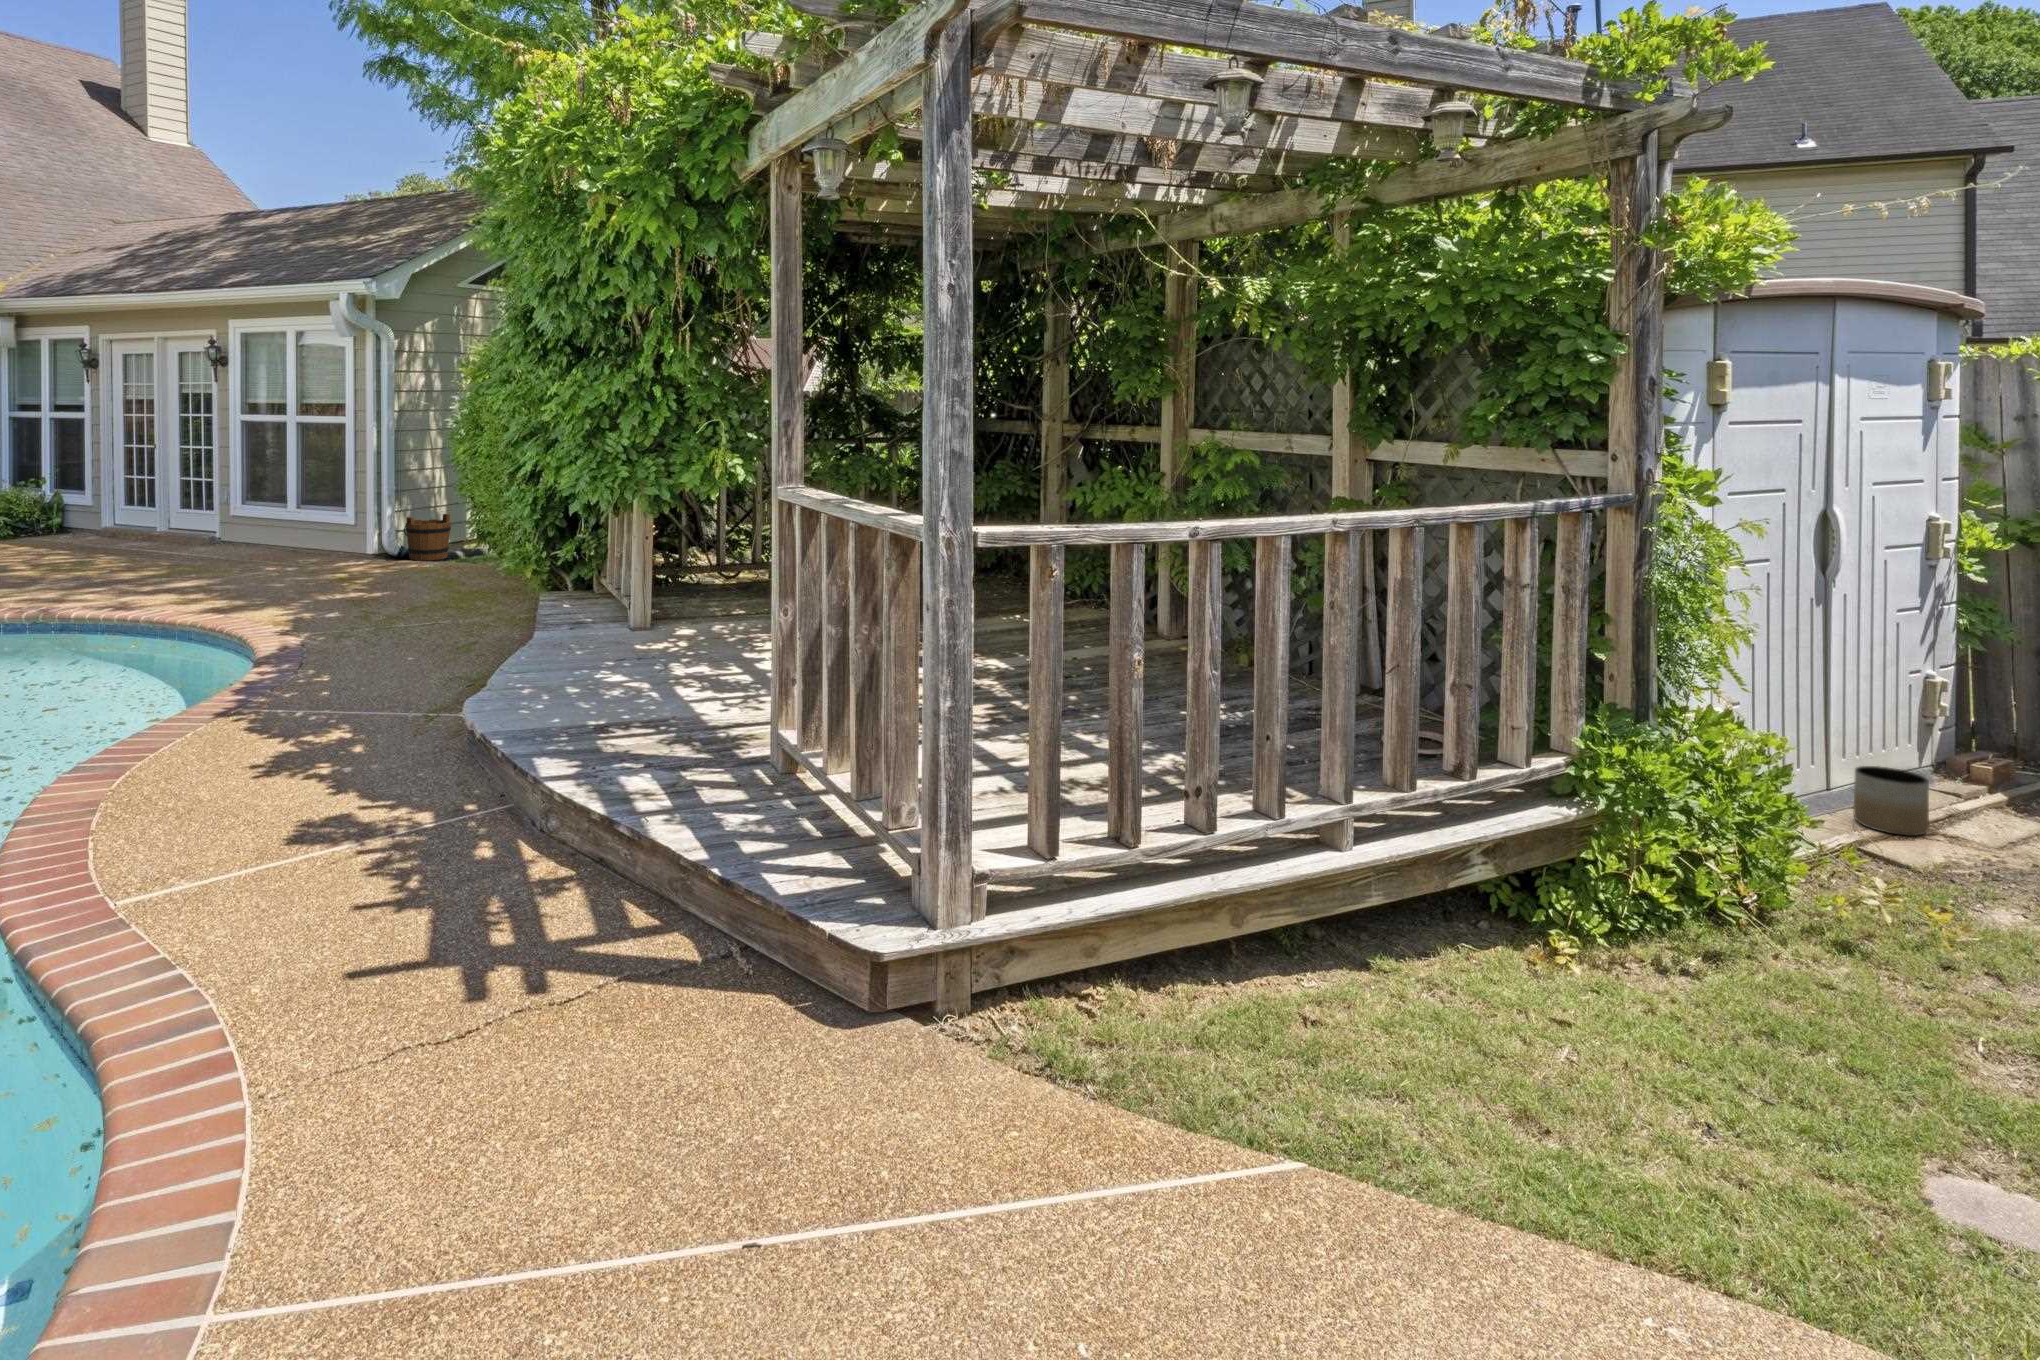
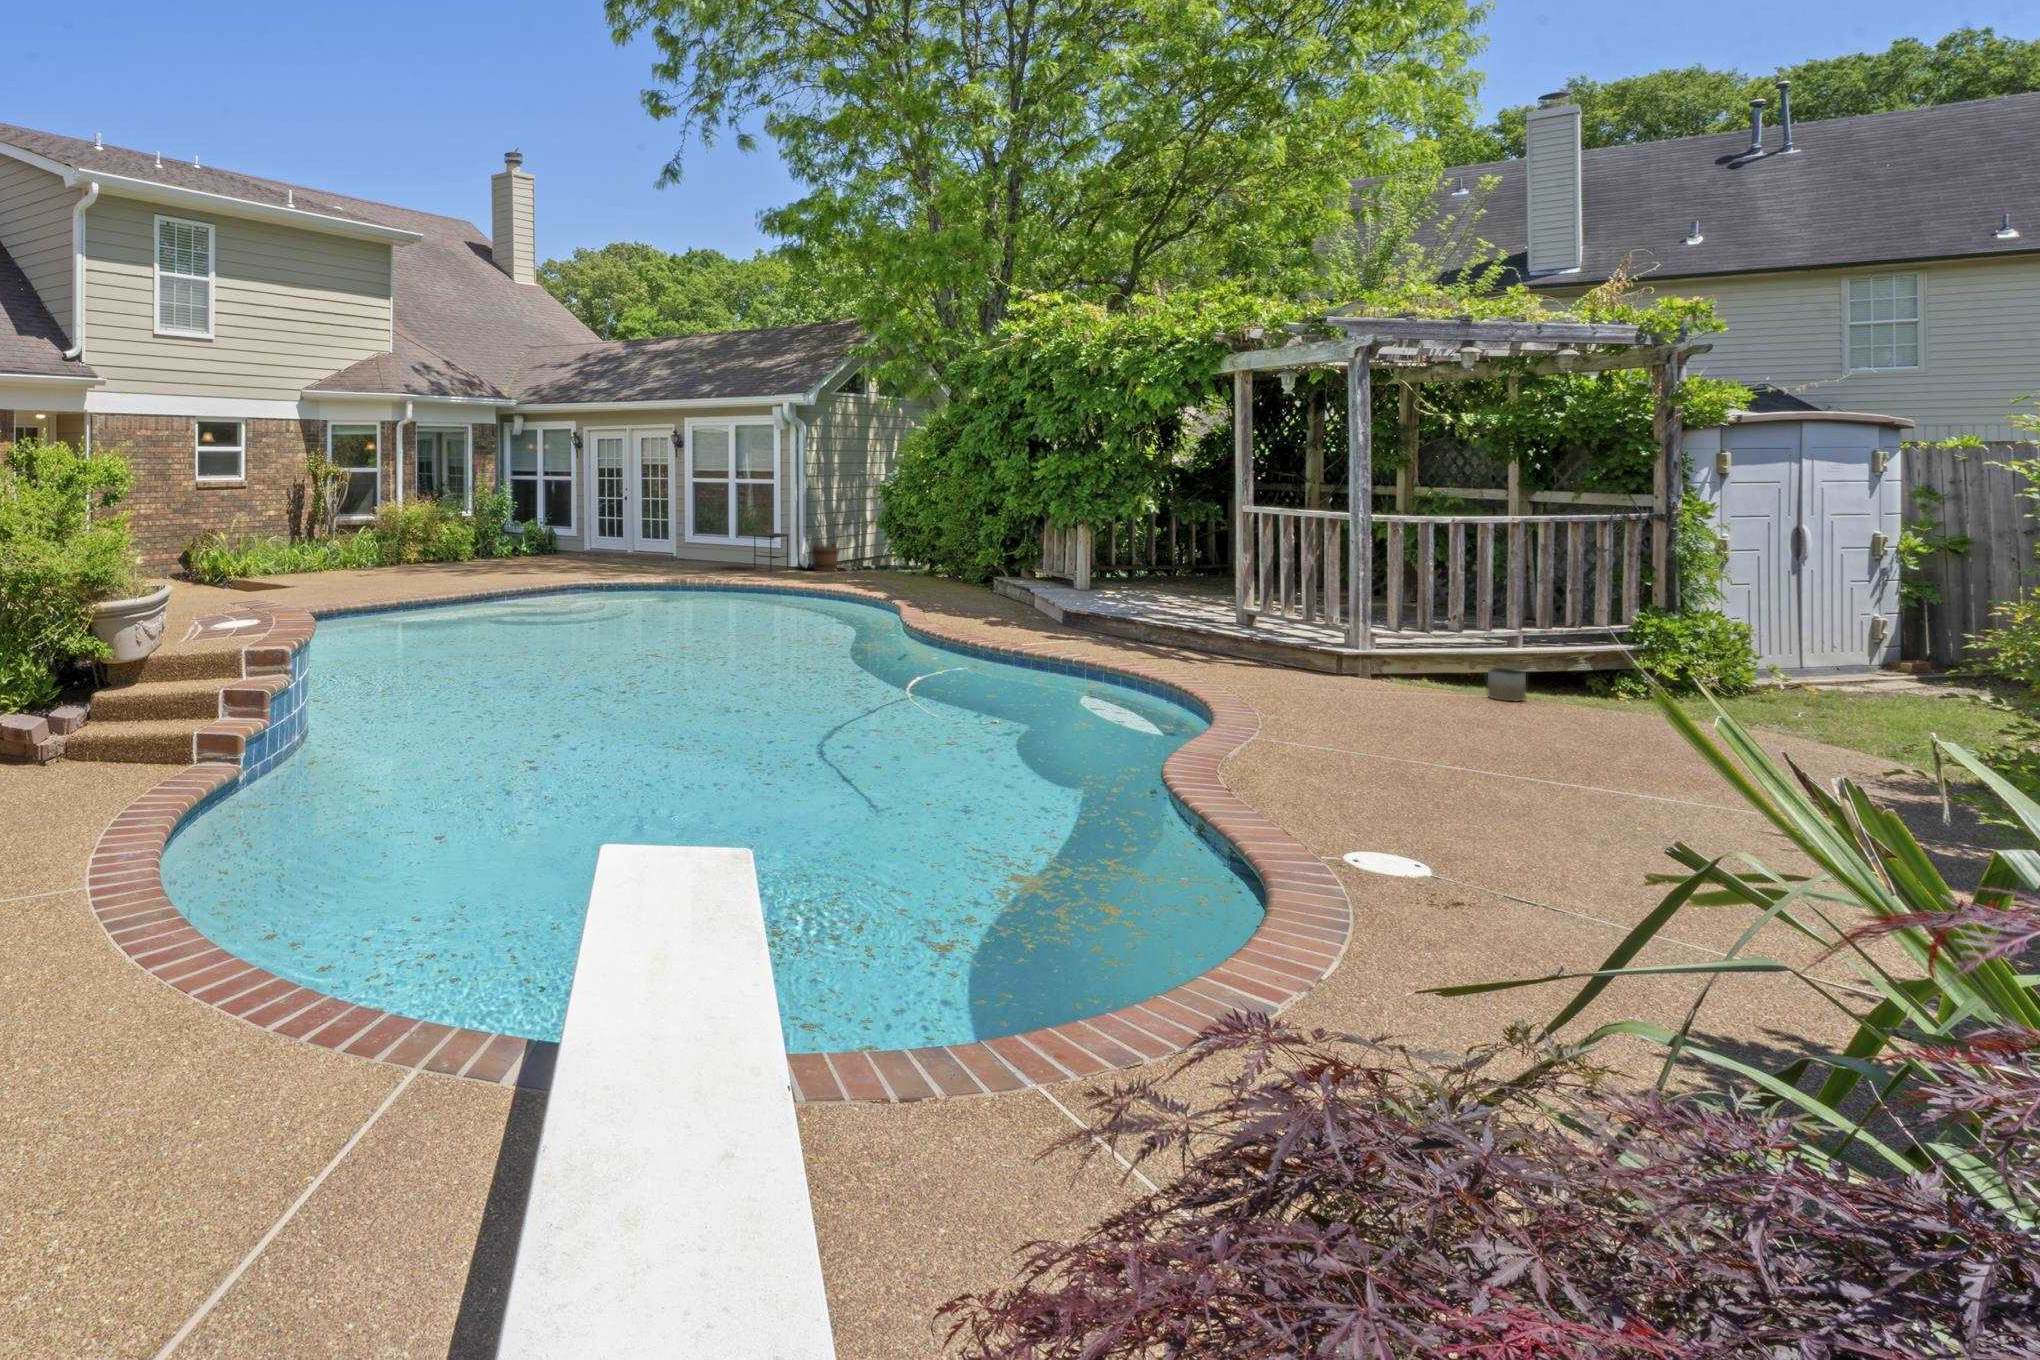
side table: none [303,502,367,566] -> present [753,533,789,573]
planter: present [1853,766,1929,836] -> present [1488,668,1526,701]

